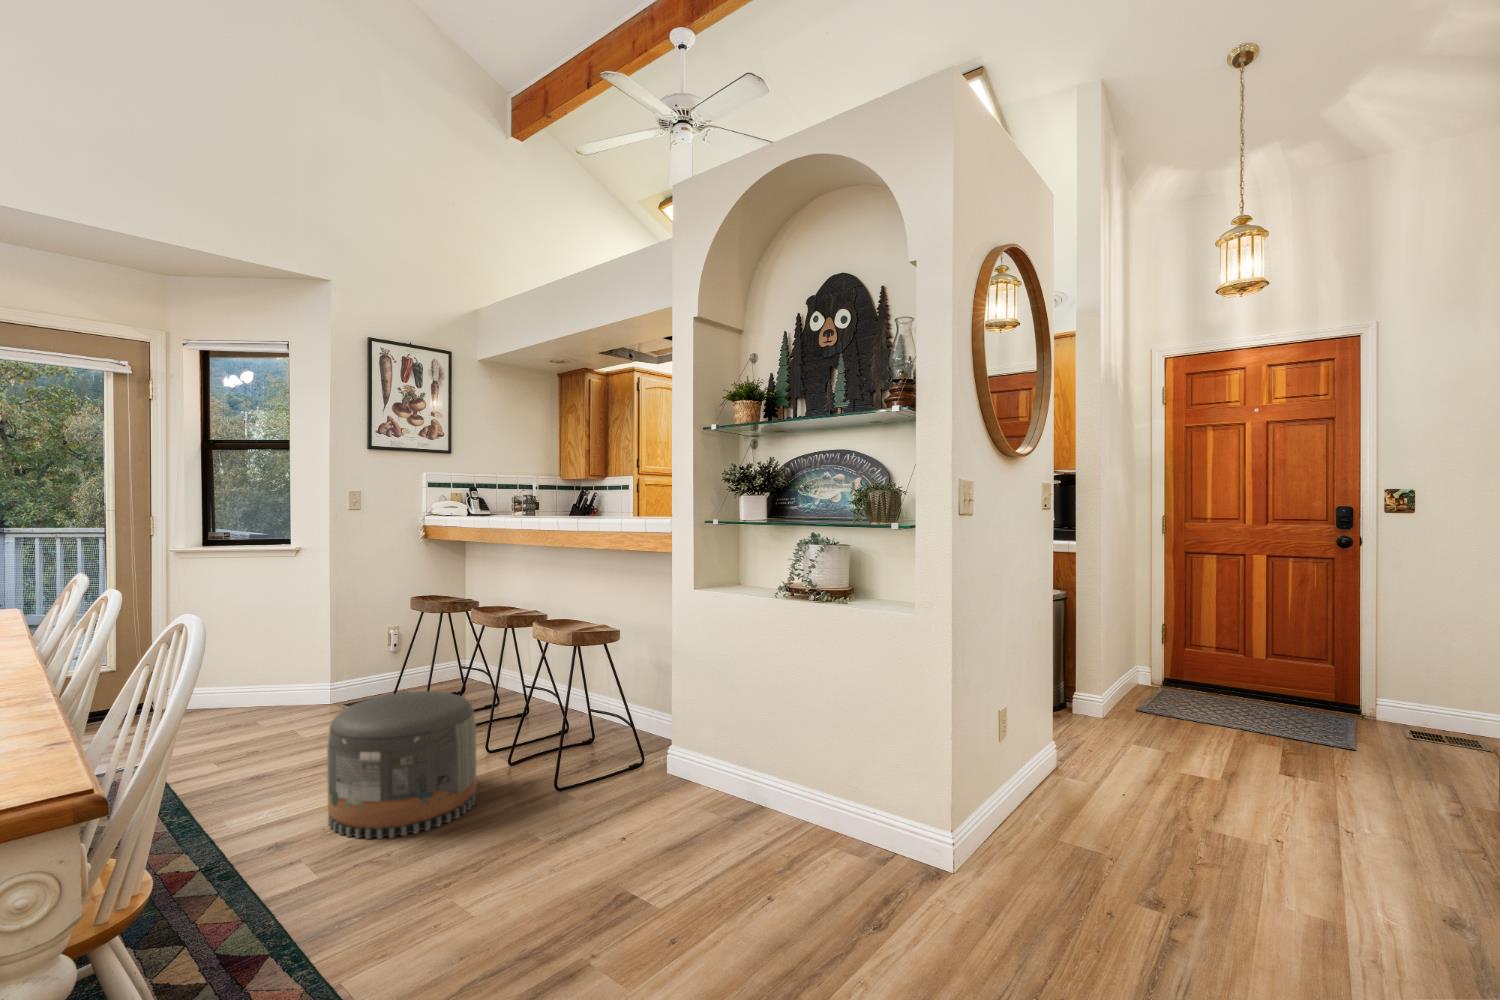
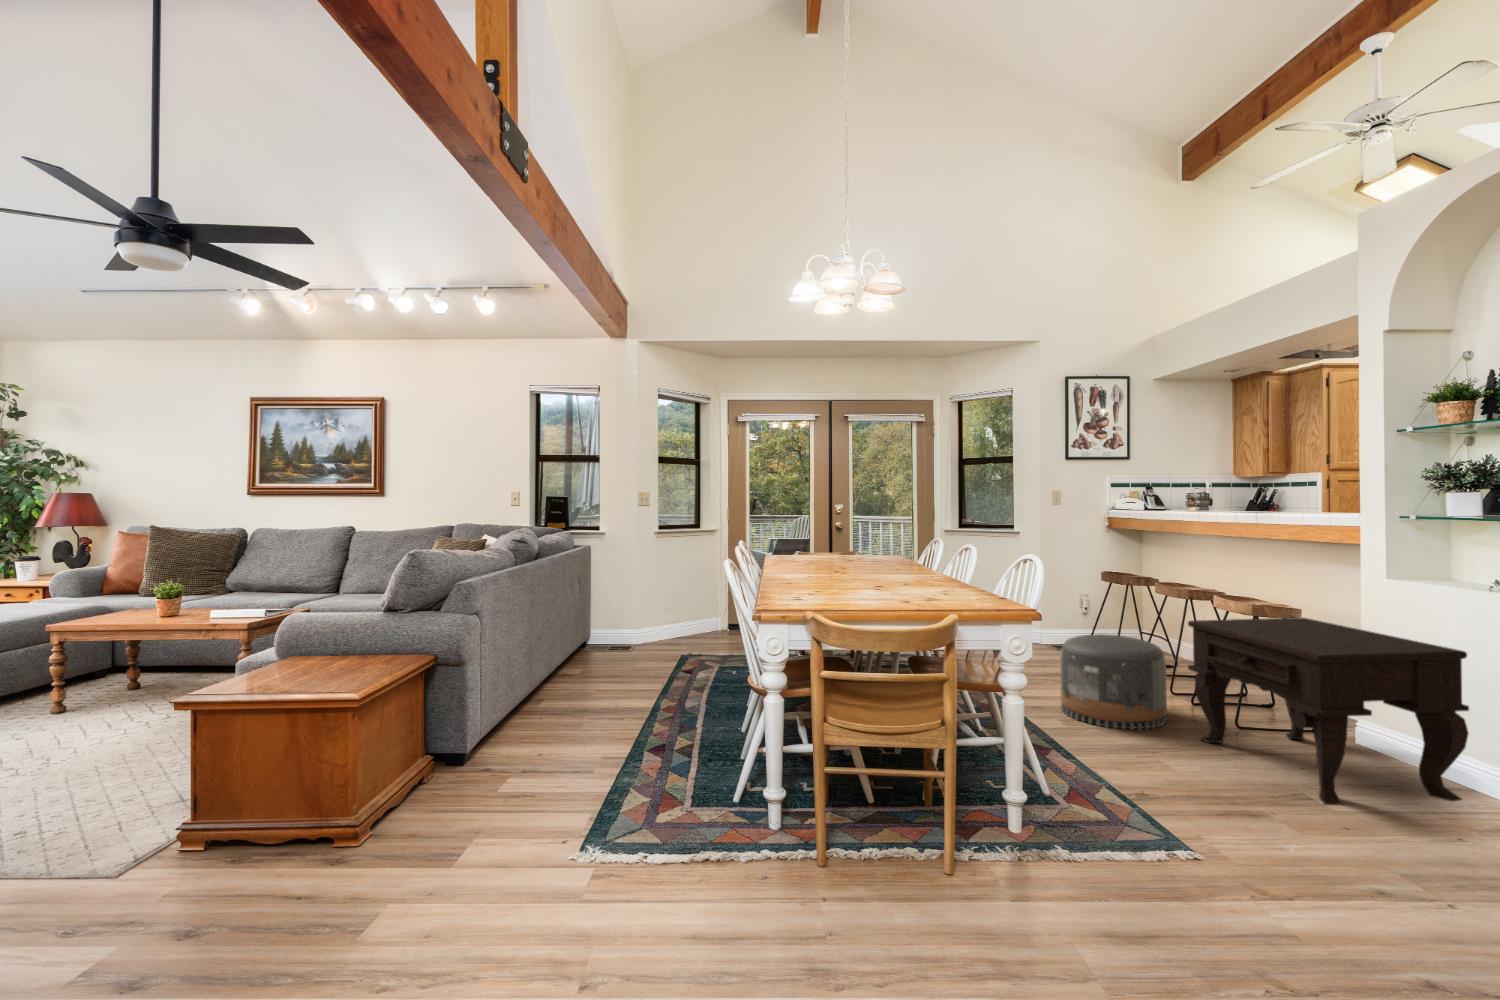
side table: none [500,639,762,885] -> present [1188,618,1469,805]

